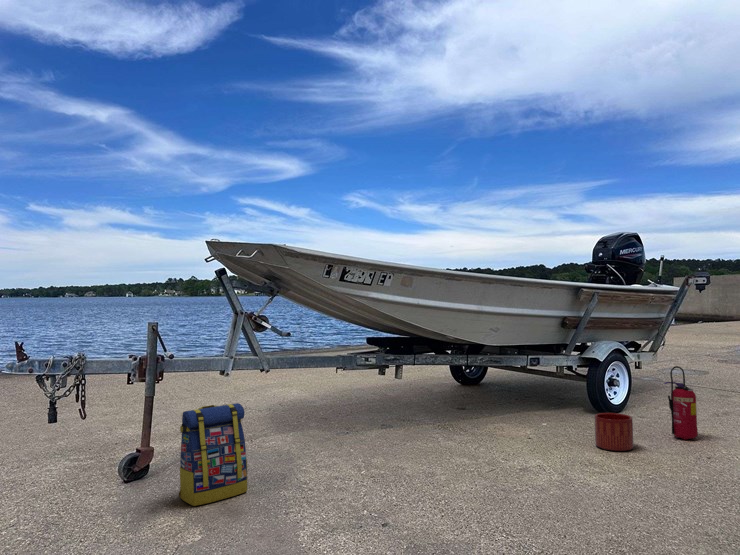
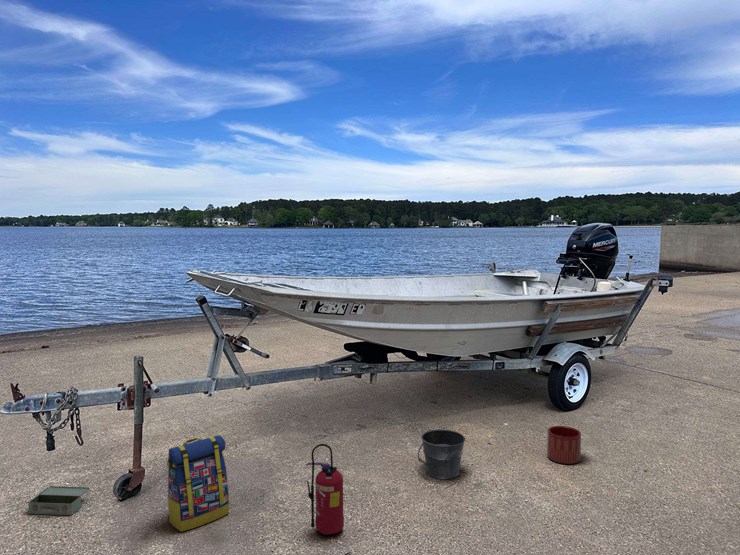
fire extinguisher: present [664,366,698,440] -> present [306,444,344,535]
bucket: none [454,414,506,464] -> present [418,430,465,479]
toolbox: none [25,469,93,495] -> present [28,486,90,515]

